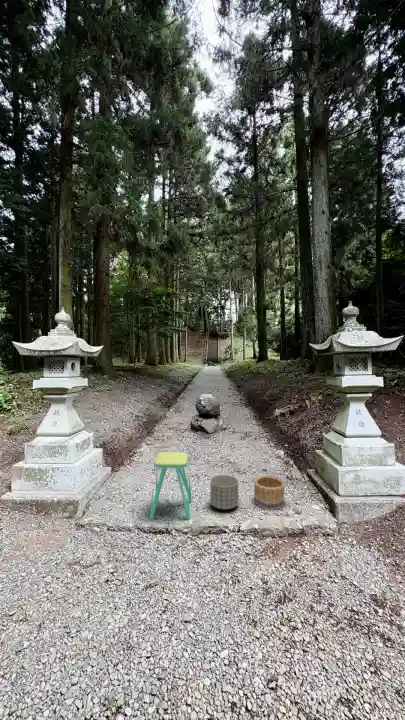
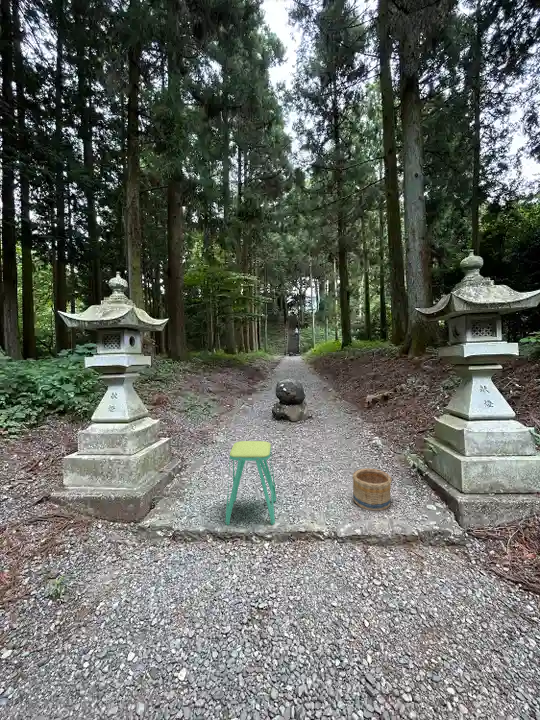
planter: present [210,475,238,509] -> none [299,468,334,511]

